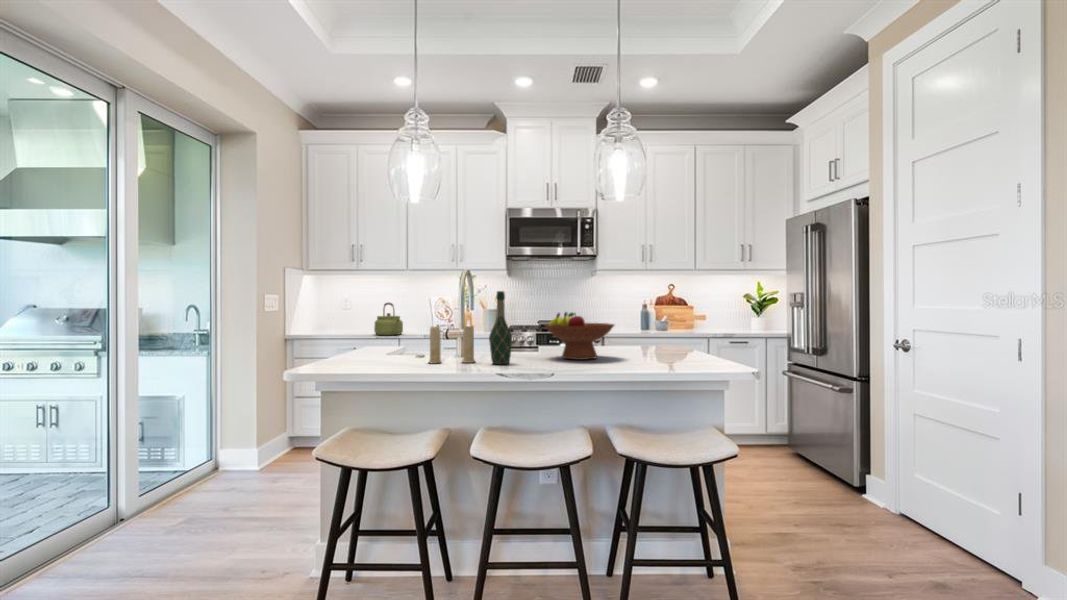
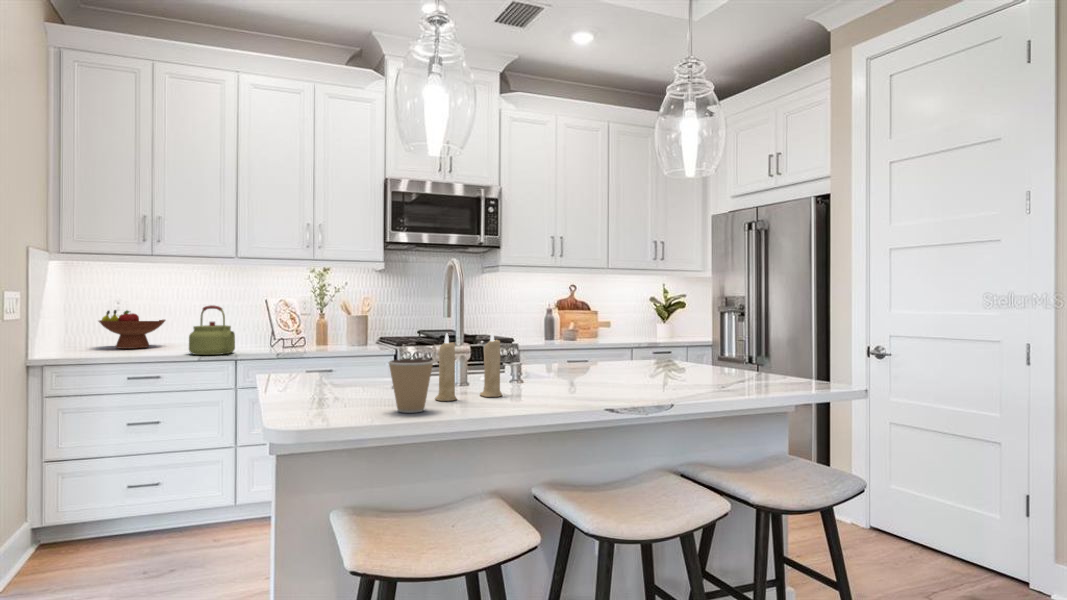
wine bottle: present [489,291,512,364] -> none [528,290,561,397]
fruit bowl: present [545,312,614,360] -> present [99,310,165,349]
coffee cup: none [382,335,411,368] -> present [389,359,433,413]

